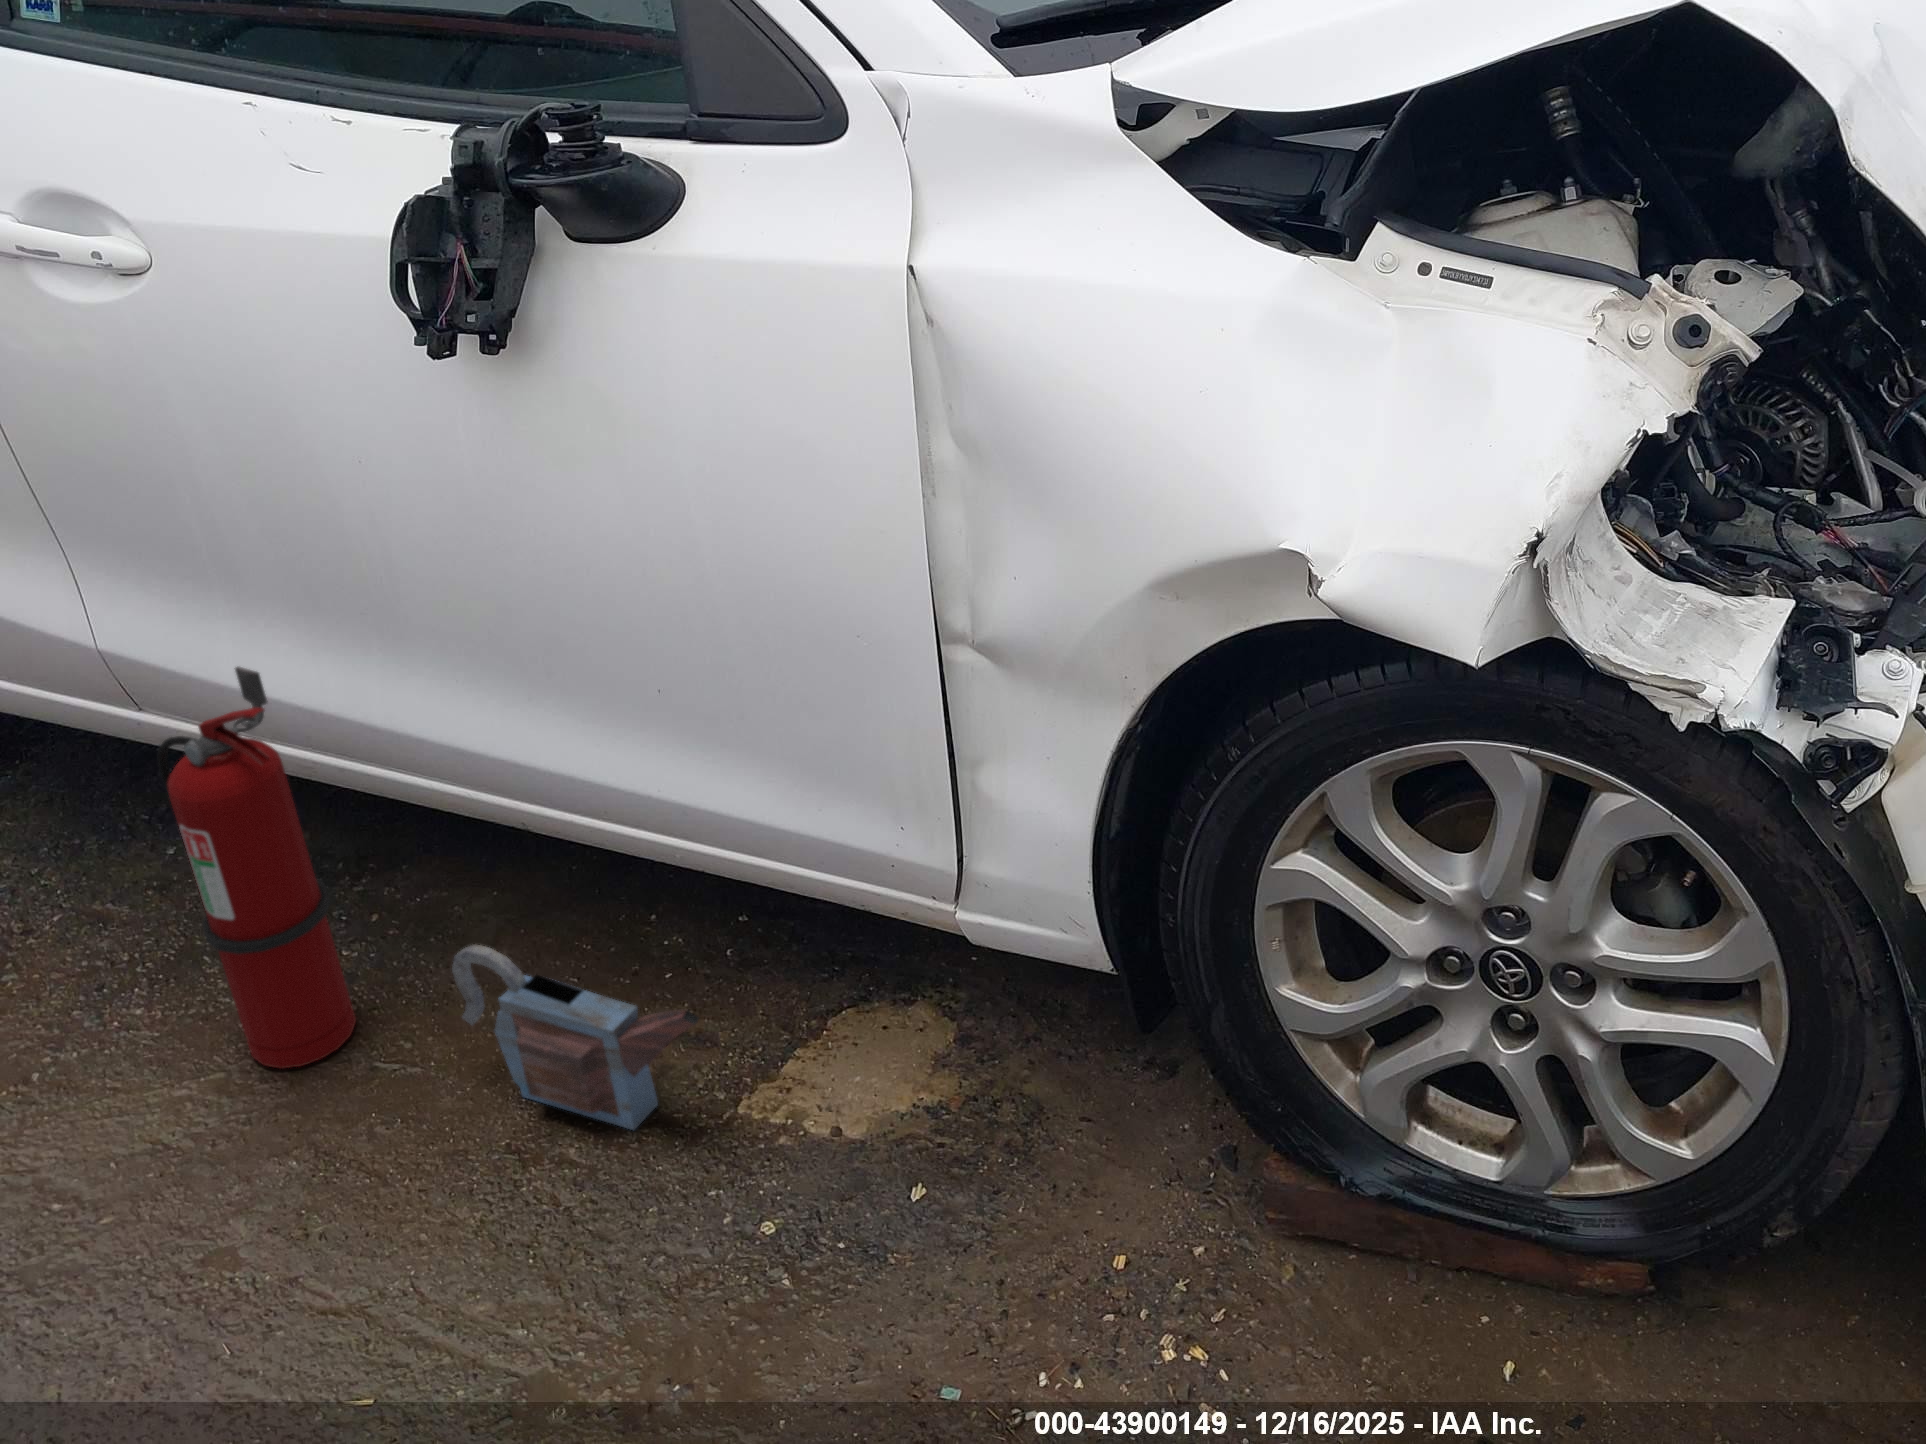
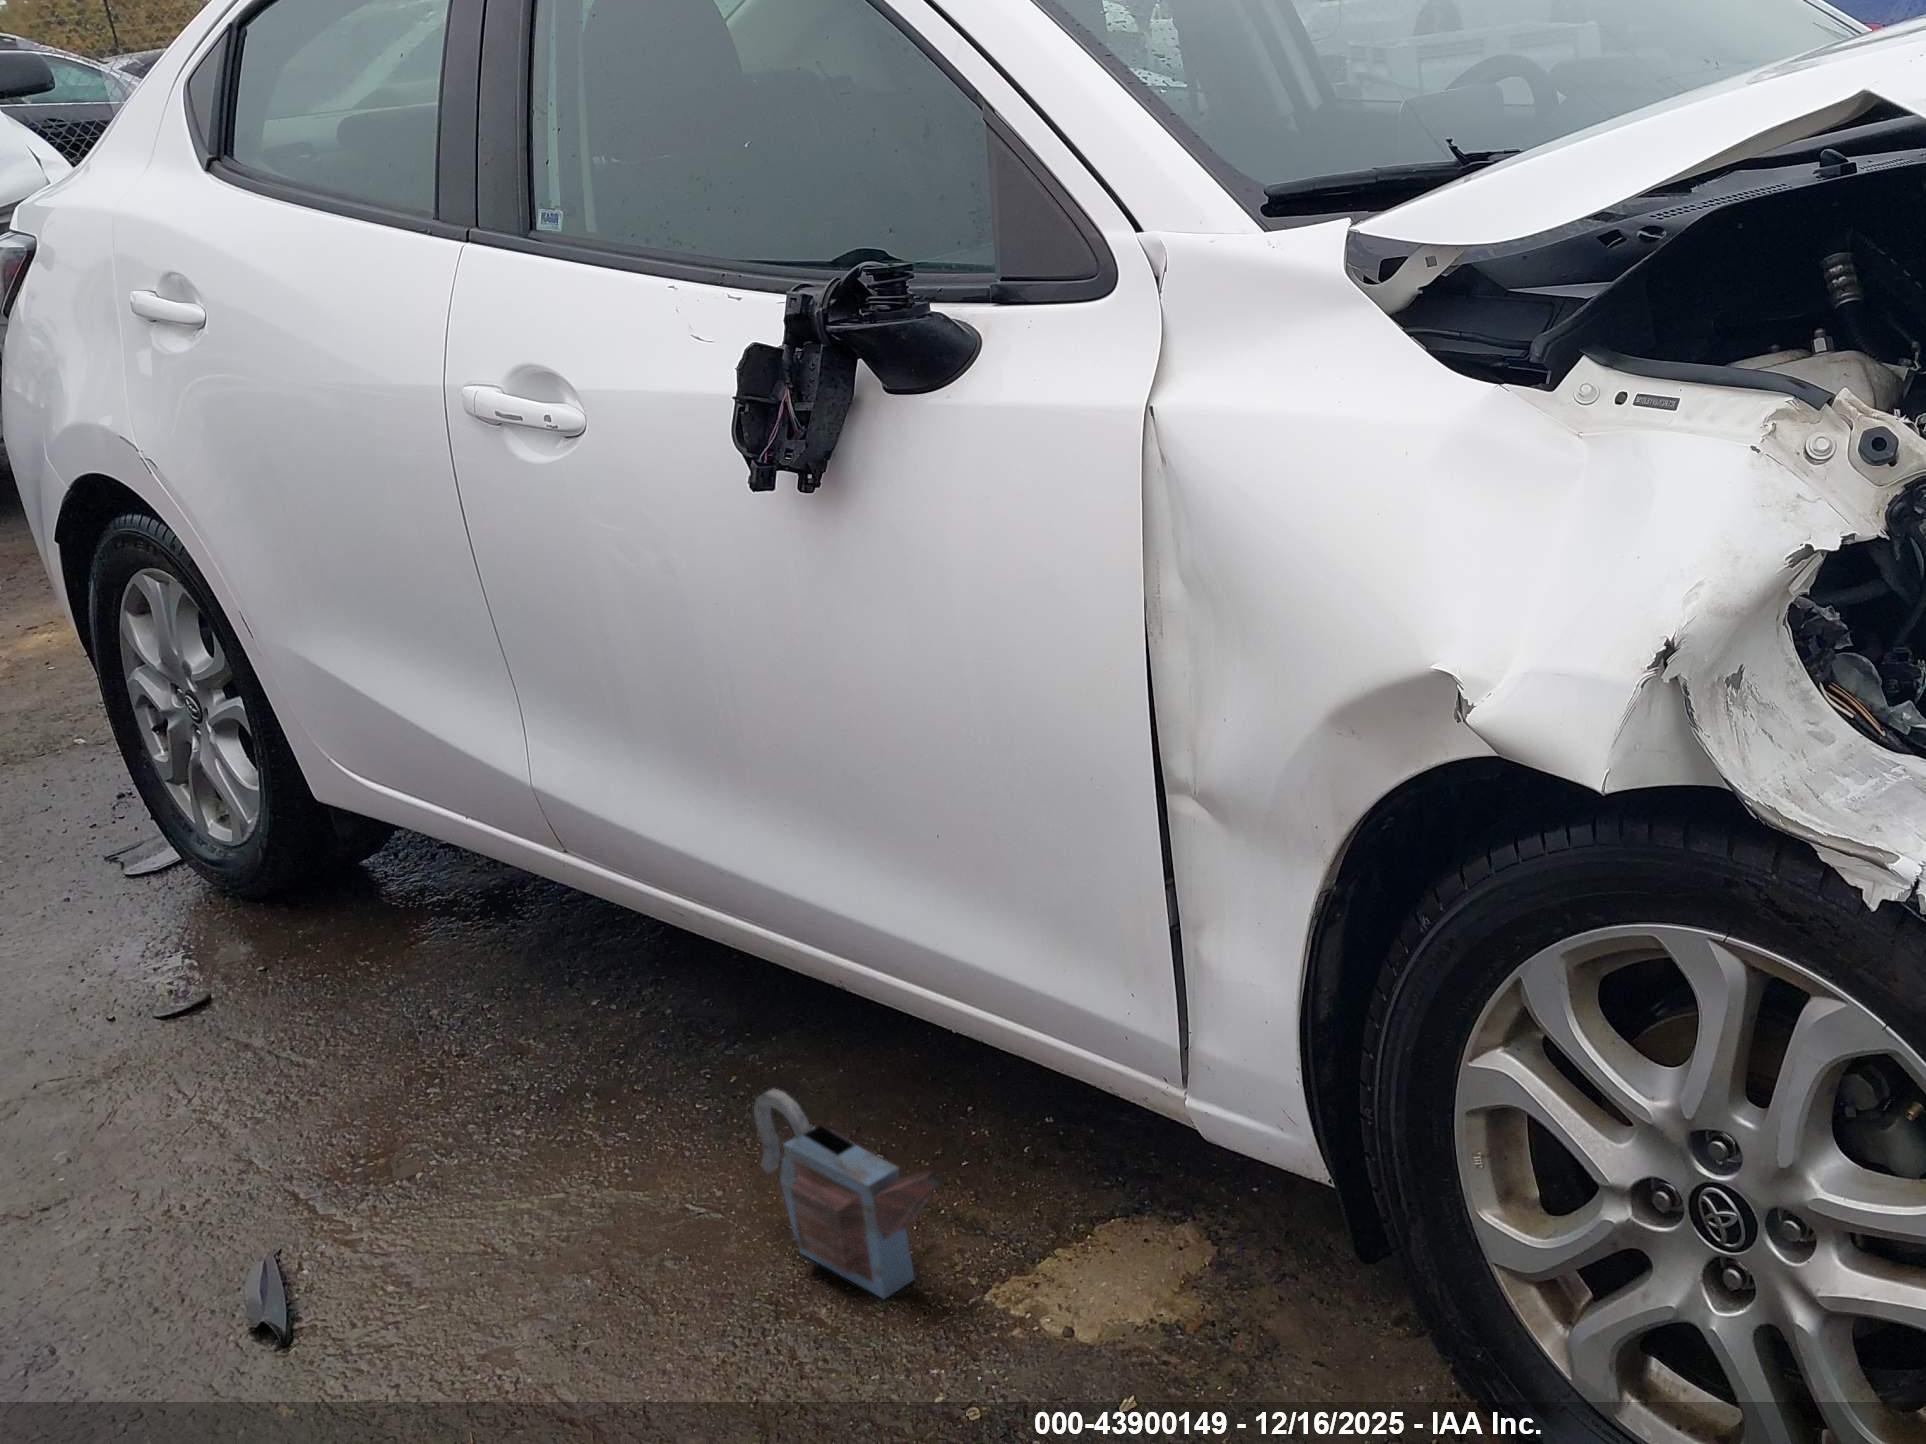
fire extinguisher: present [158,667,356,1068] -> none [546,801,690,1197]

